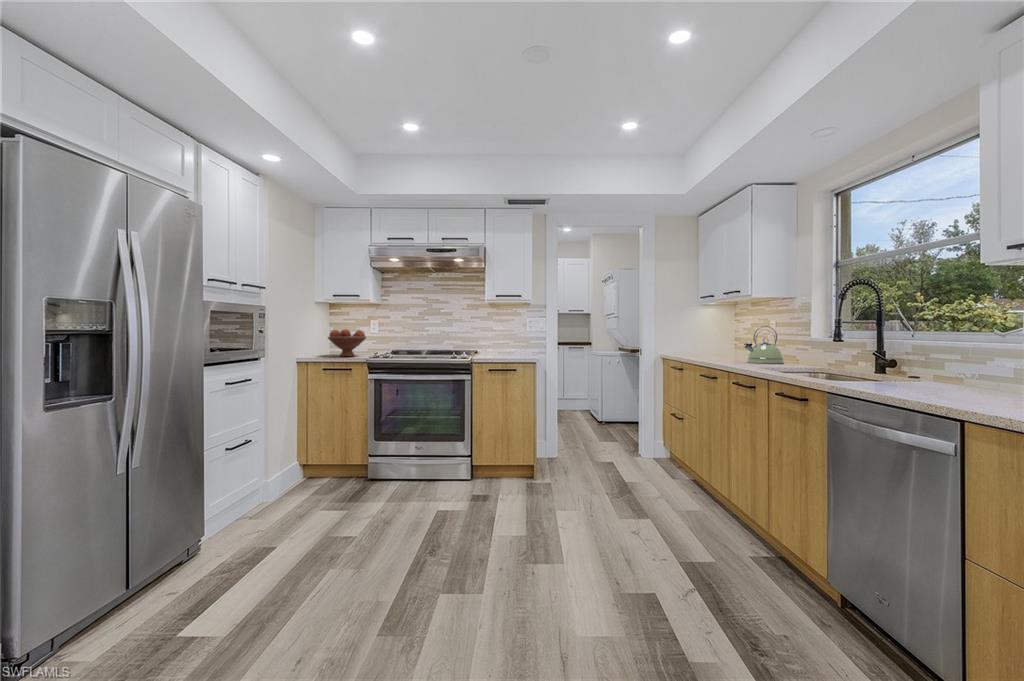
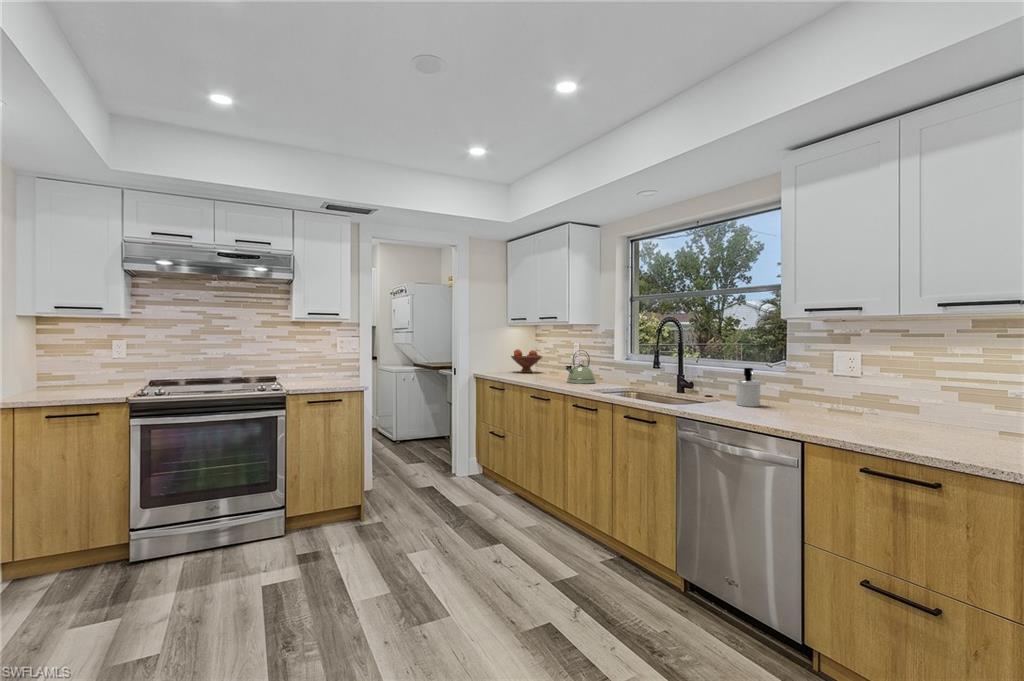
fruit bowl: present [328,329,366,357] -> present [511,349,542,373]
soap dispenser: none [941,335,984,387] -> present [736,368,761,407]

